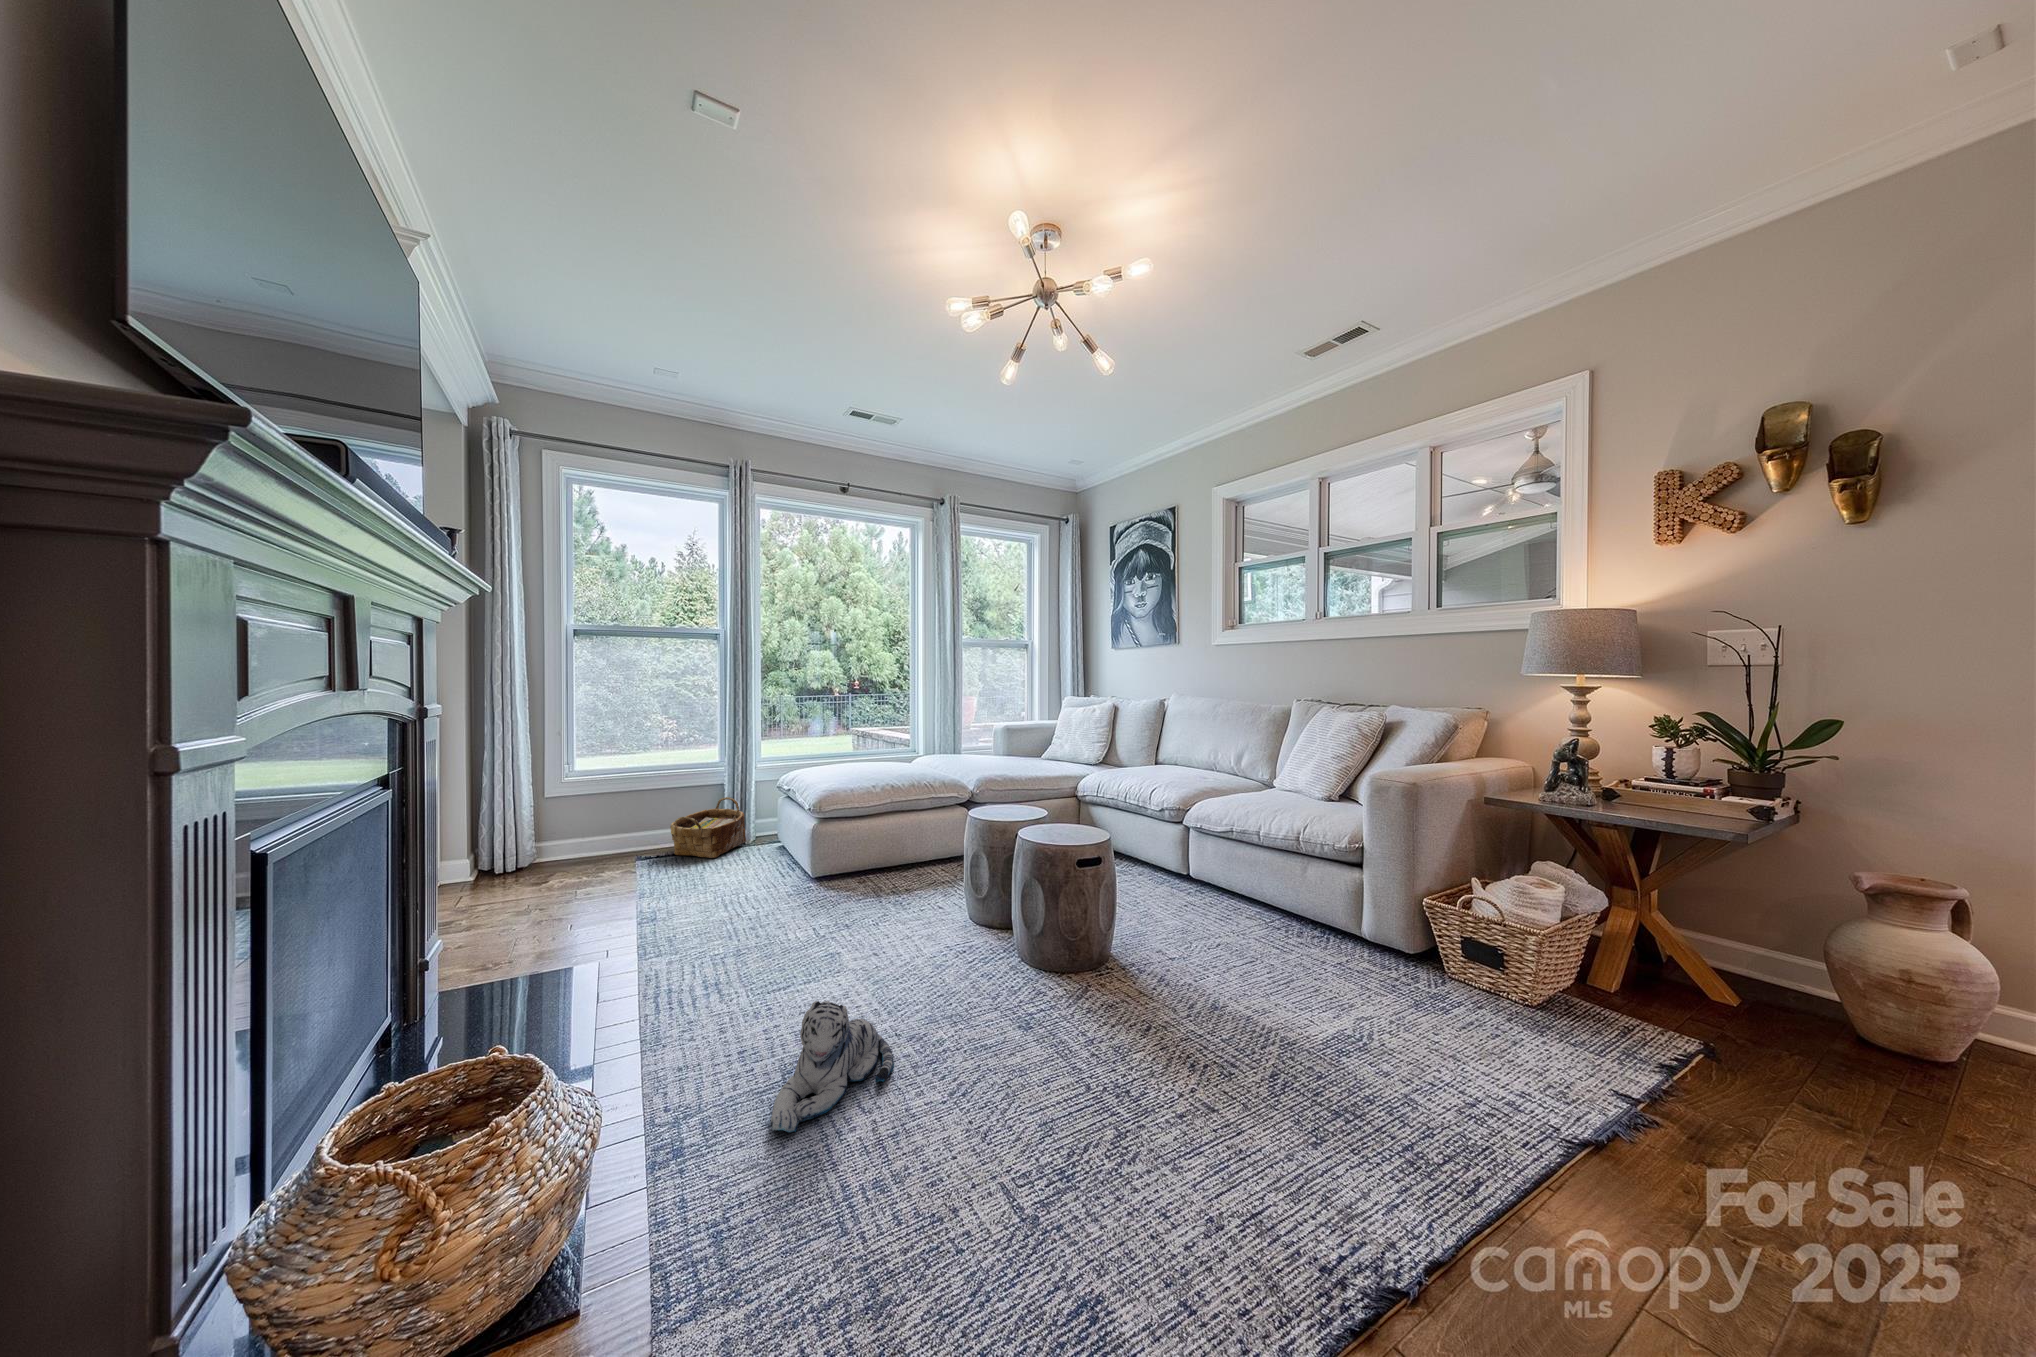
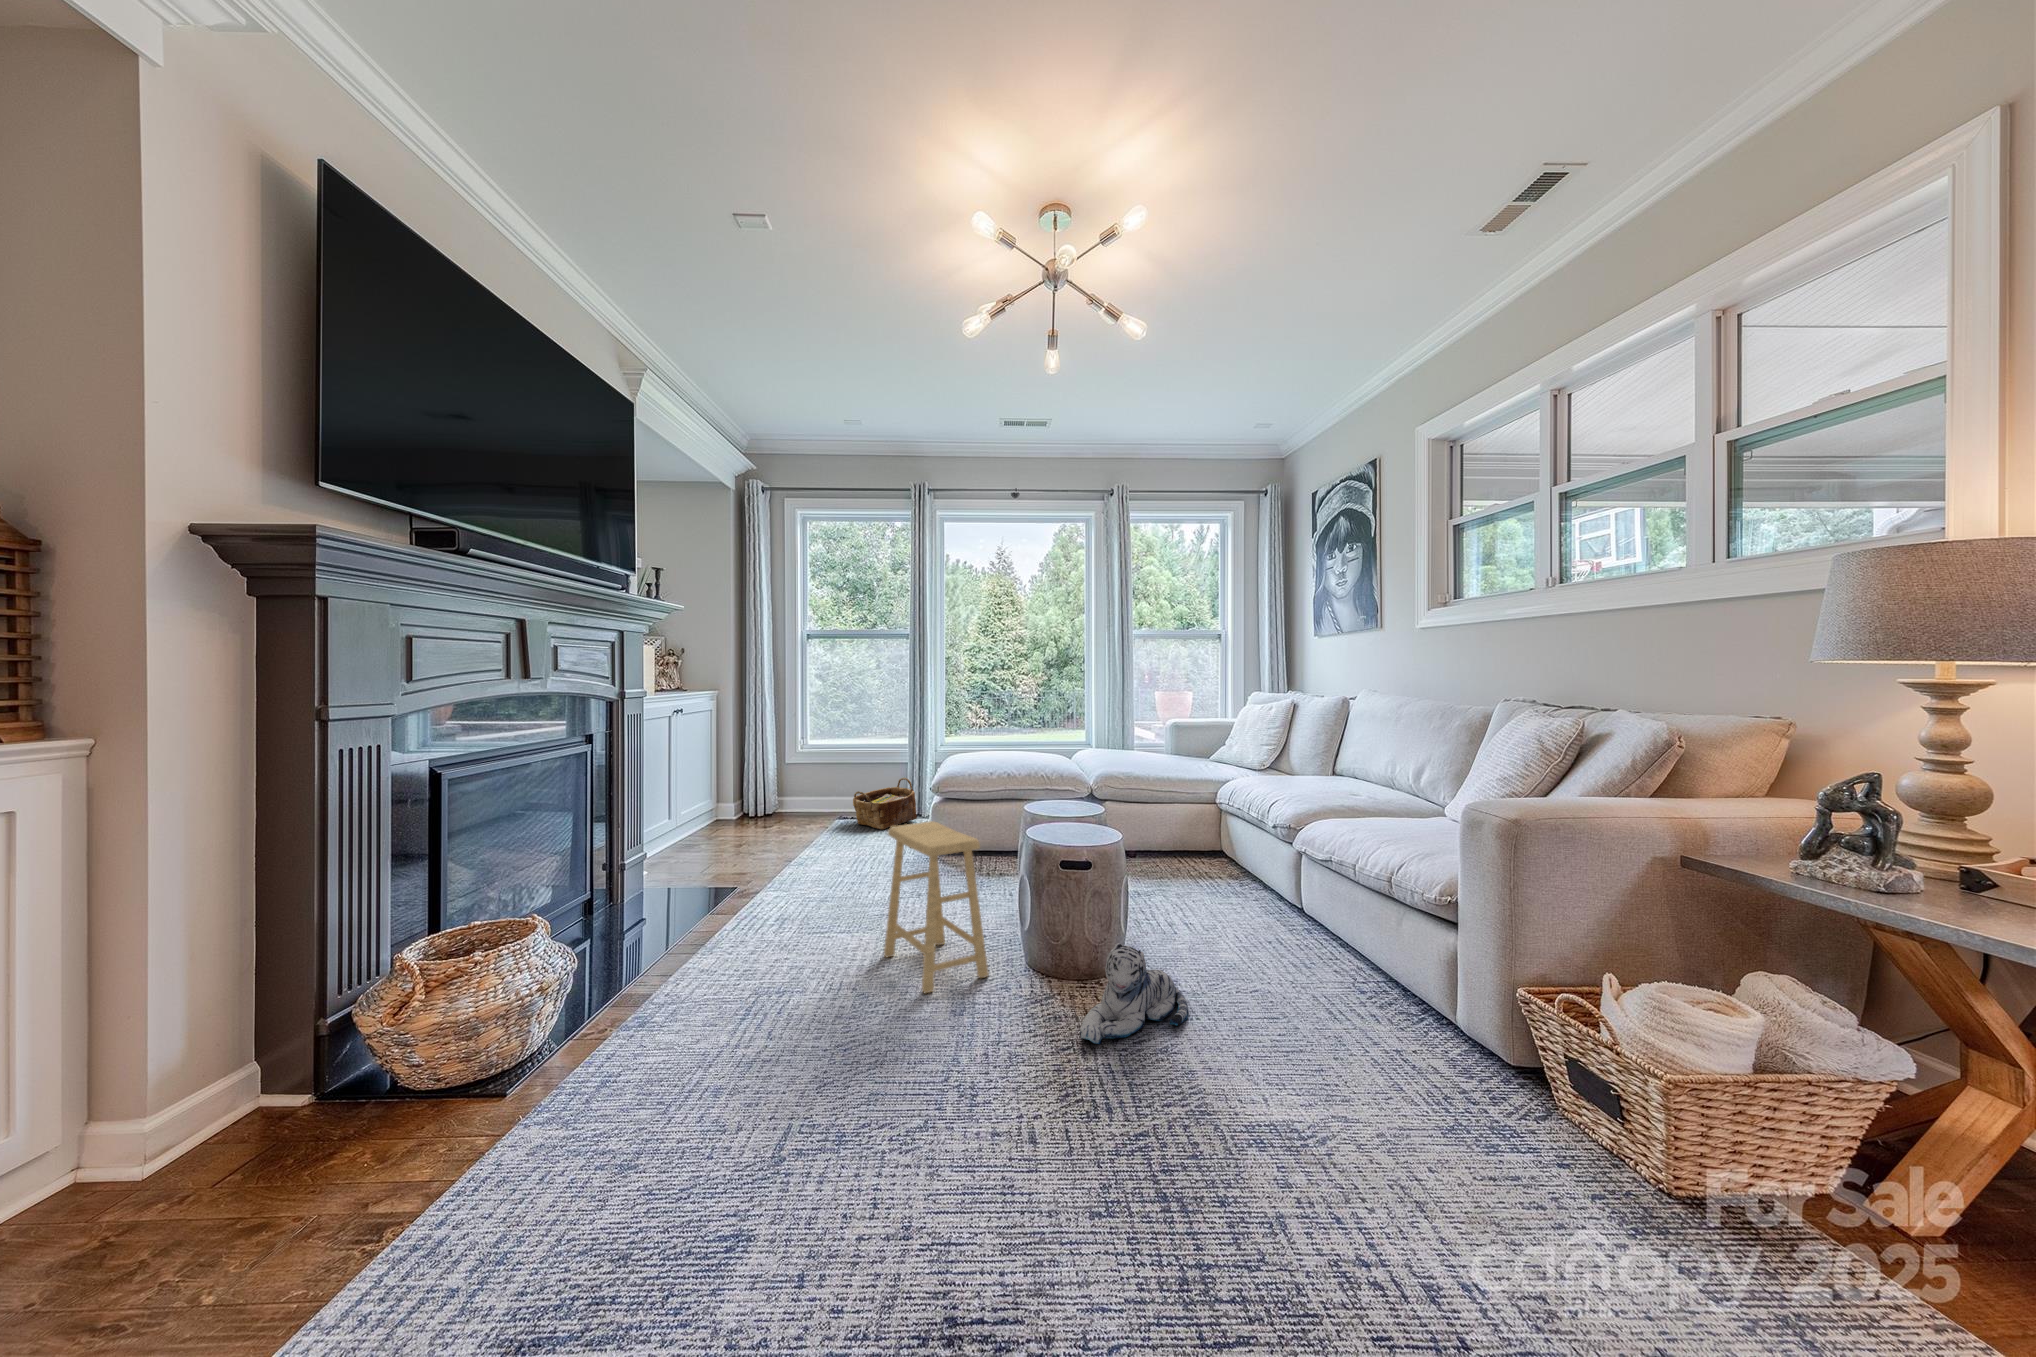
footstool: none [881,836,1009,1014] -> present [884,821,989,993]
plush toy: present [770,1001,894,1132] -> present [1080,943,1188,1044]

